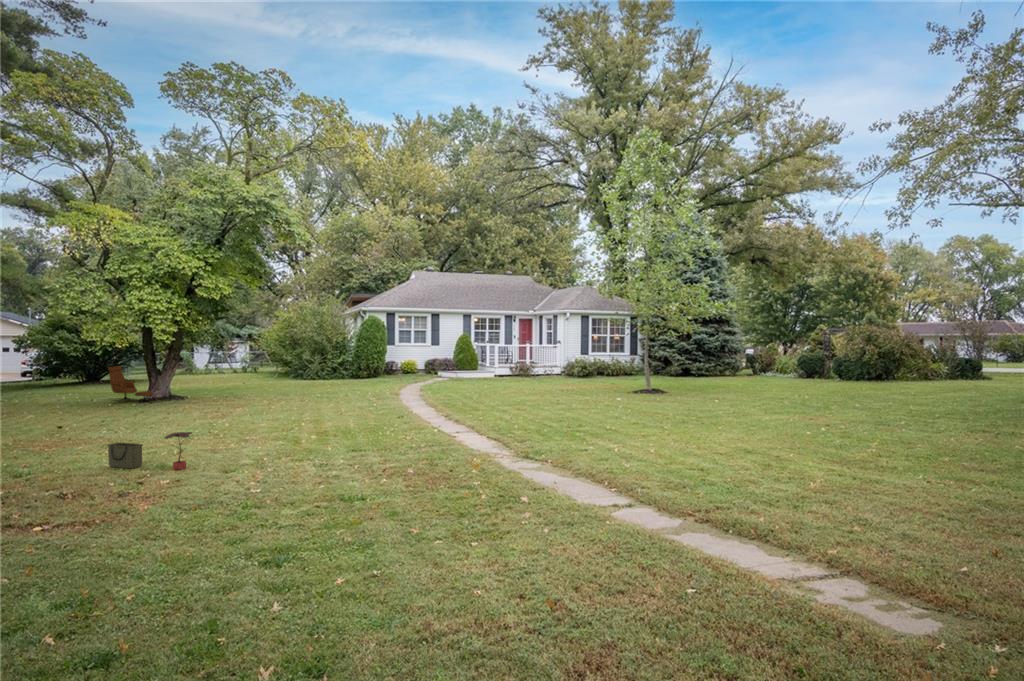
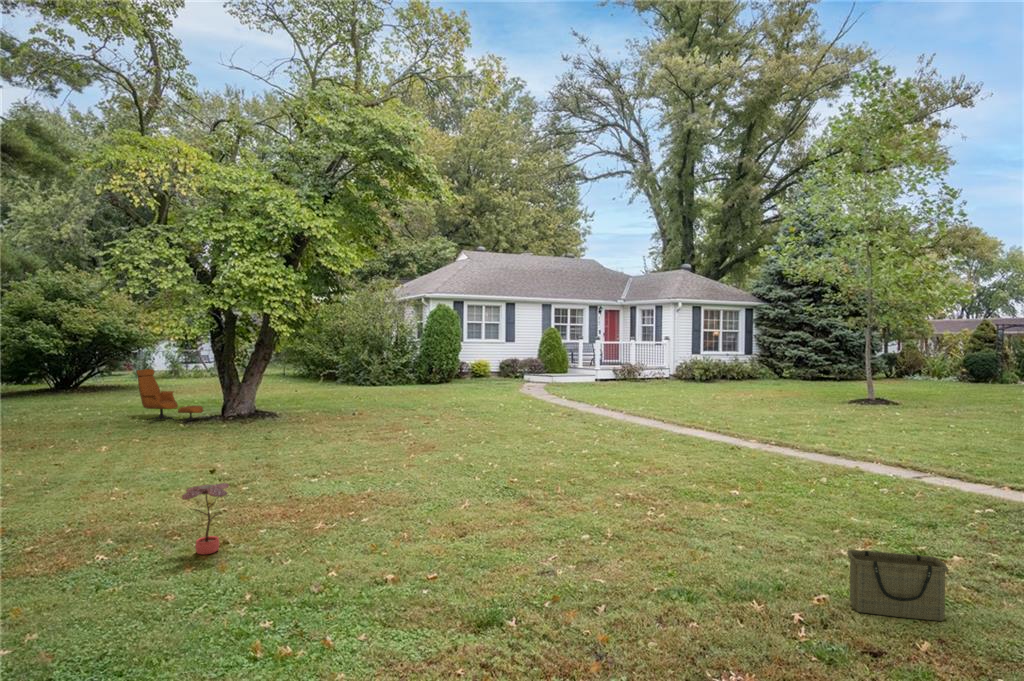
potted plant: present [165,432,192,470] -> present [182,483,229,554]
basket: present [107,442,143,468] -> present [848,550,948,621]

